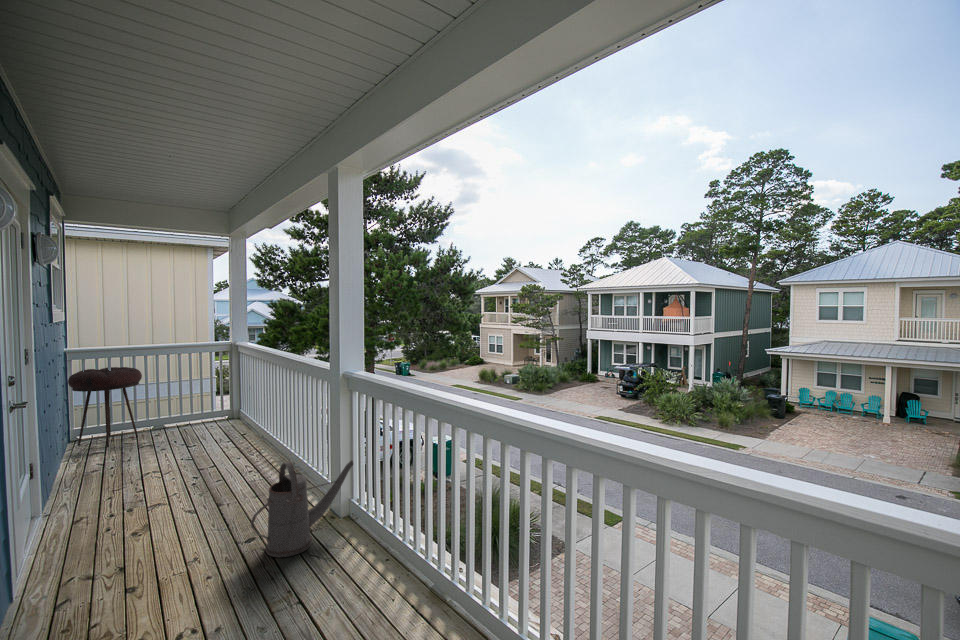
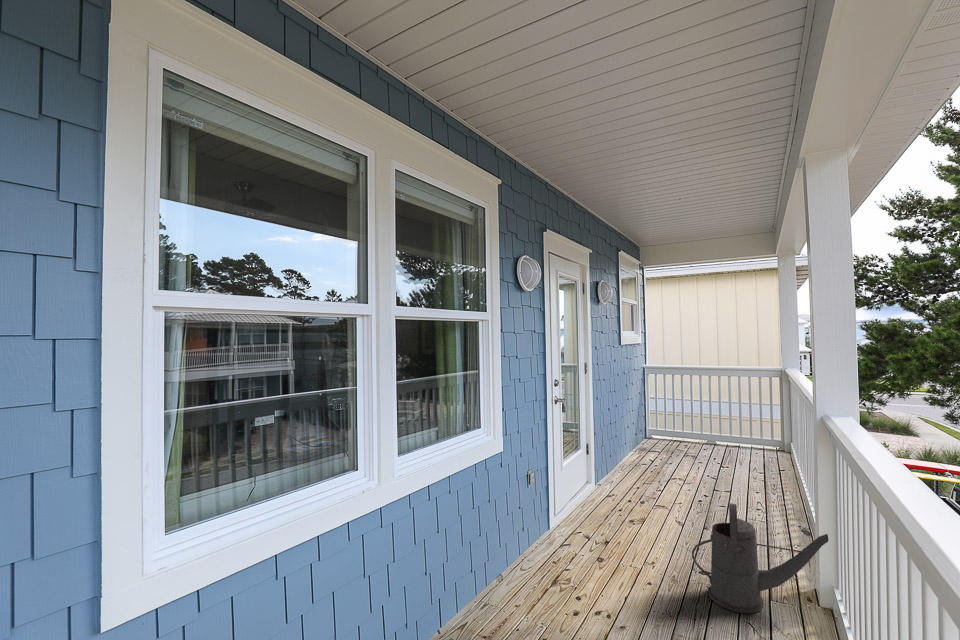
stool: present [68,367,142,447] -> none [643,382,695,448]

